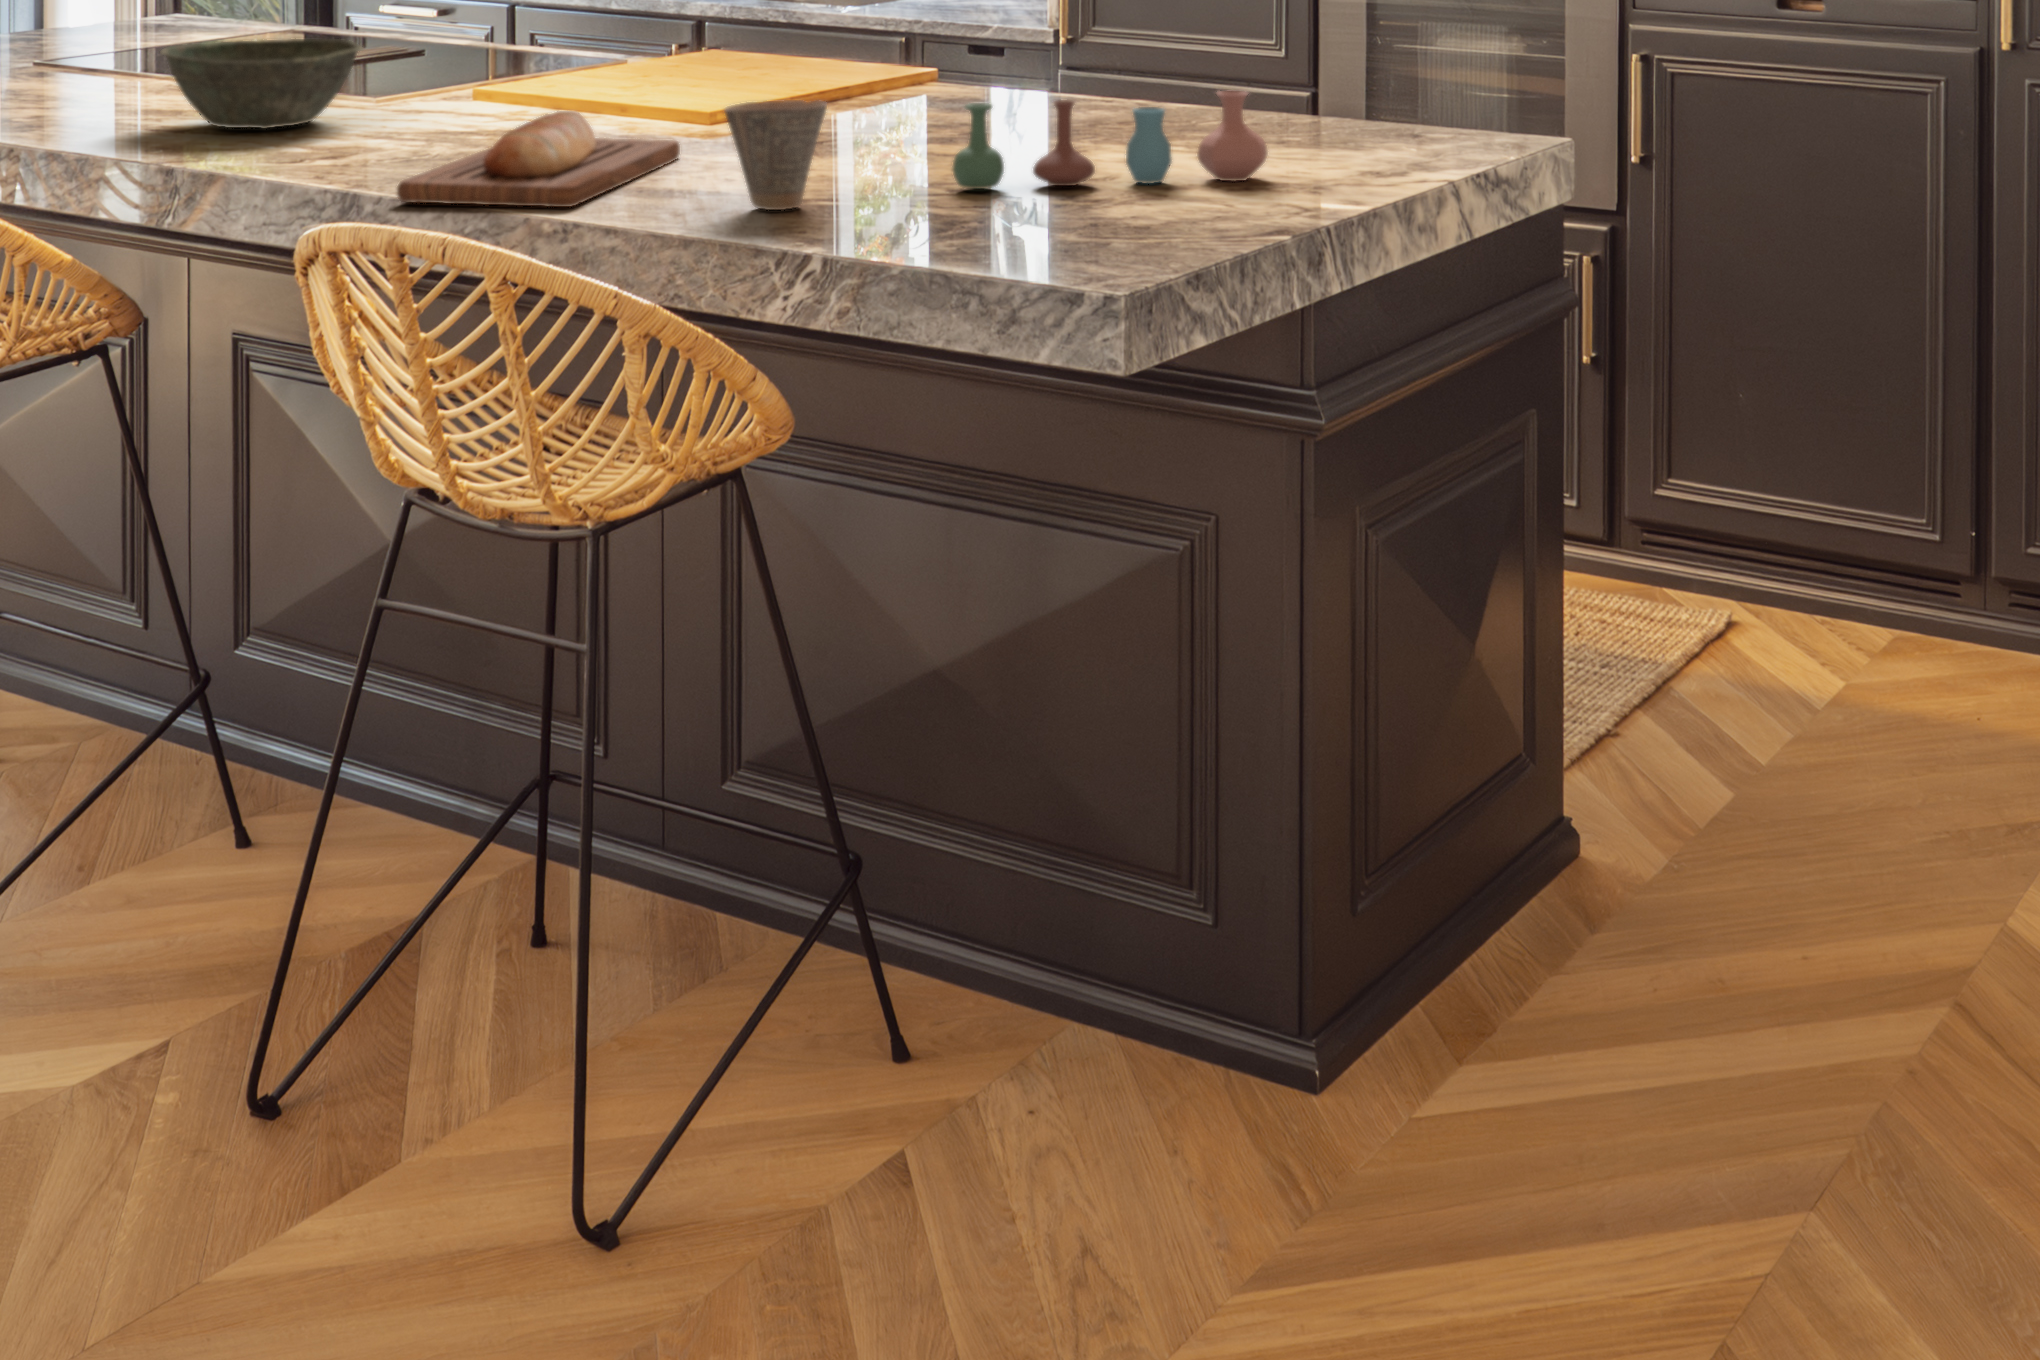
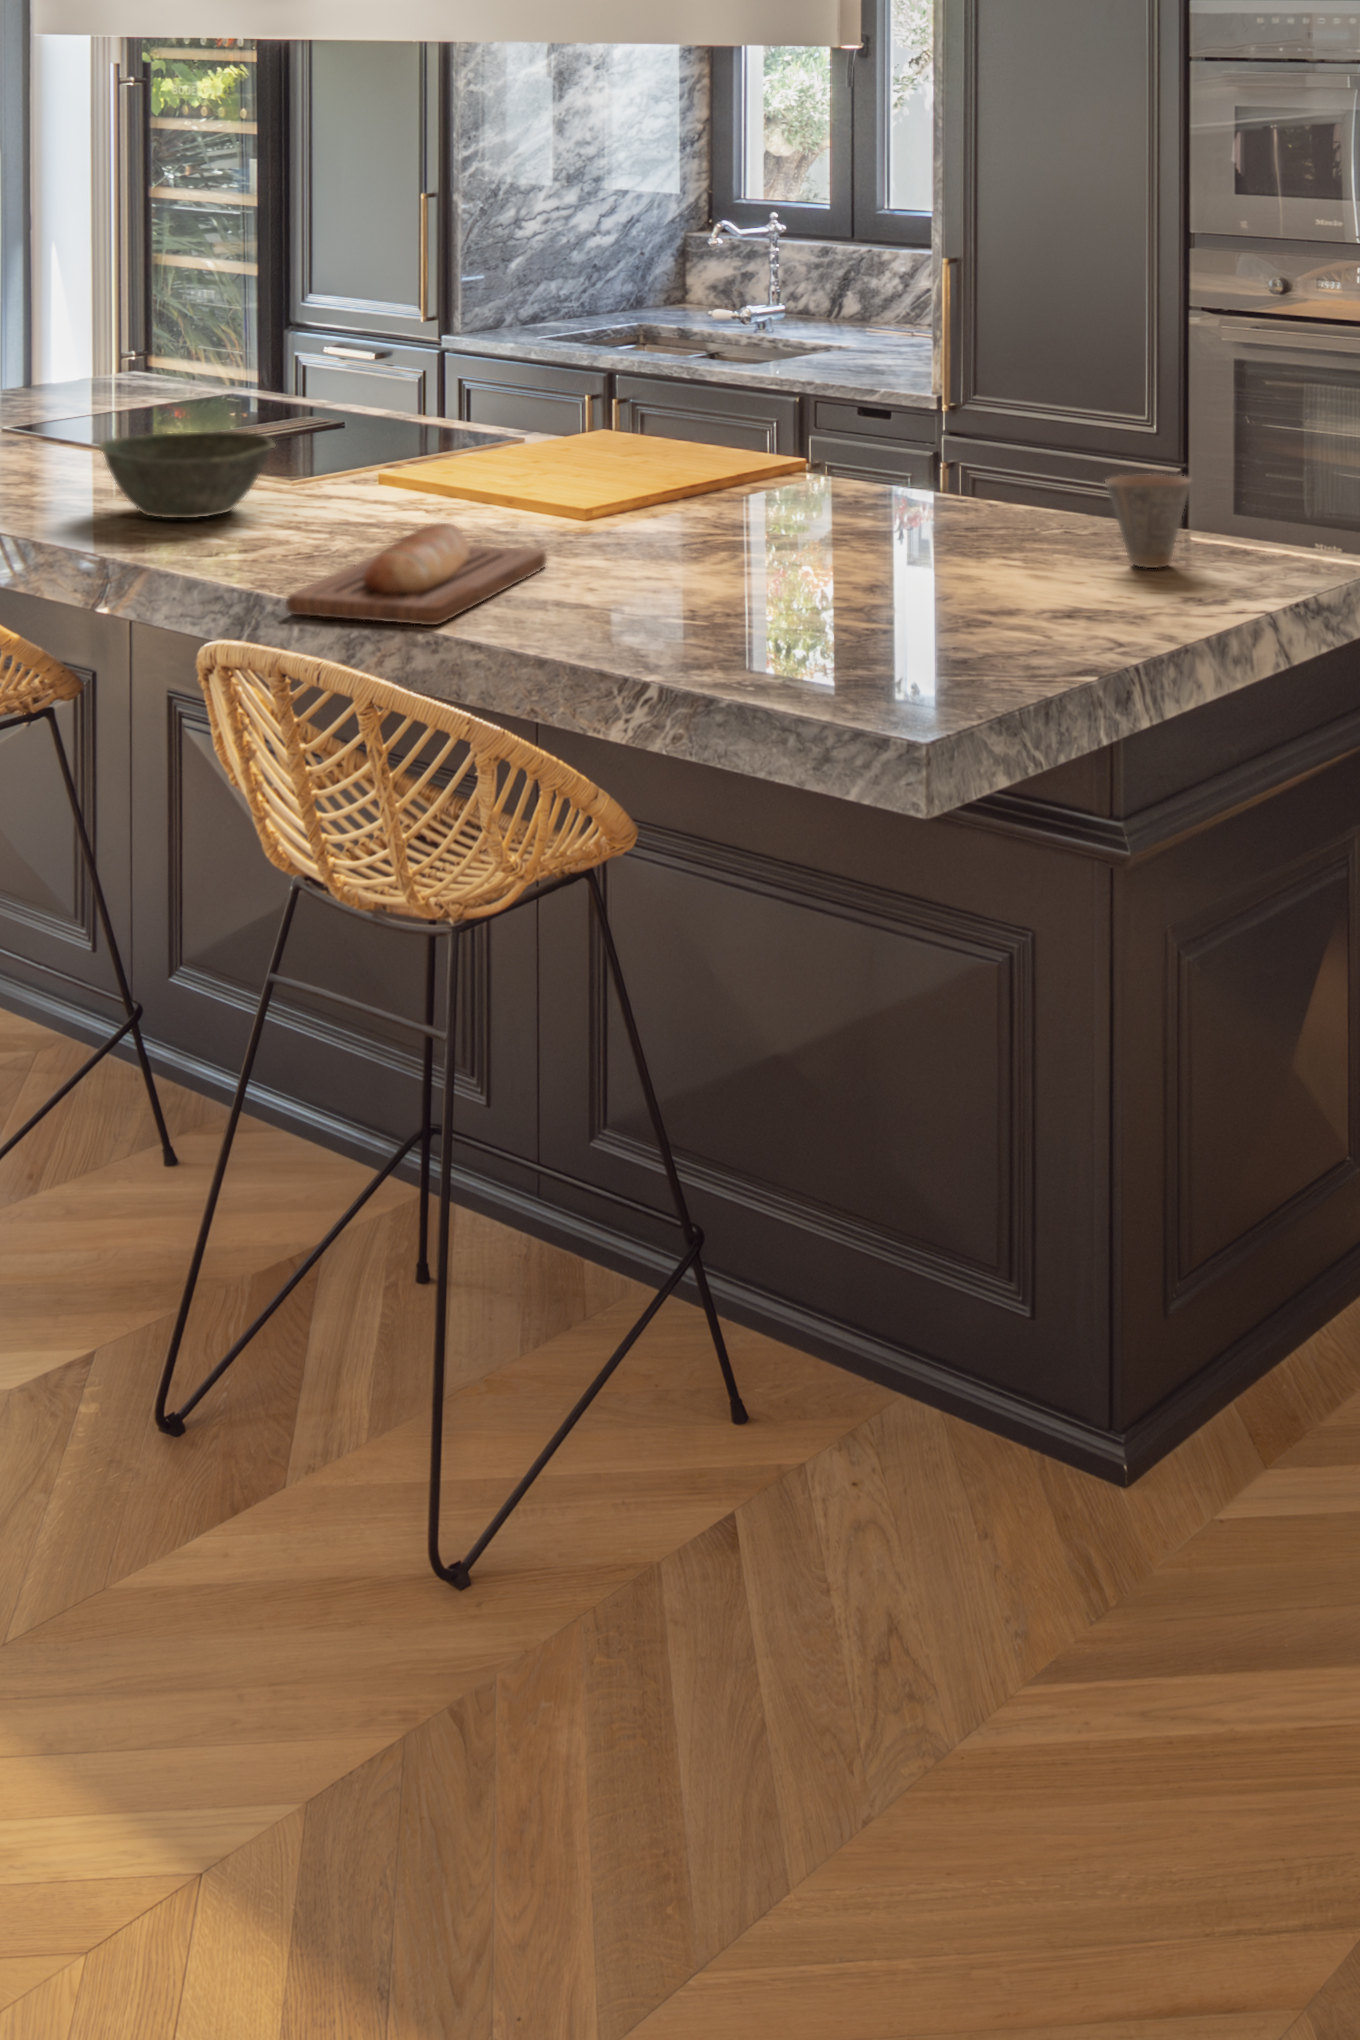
vase: present [952,91,1267,189] -> none [783,528,1081,618]
cup: present [724,100,827,210] -> present [1106,474,1191,568]

